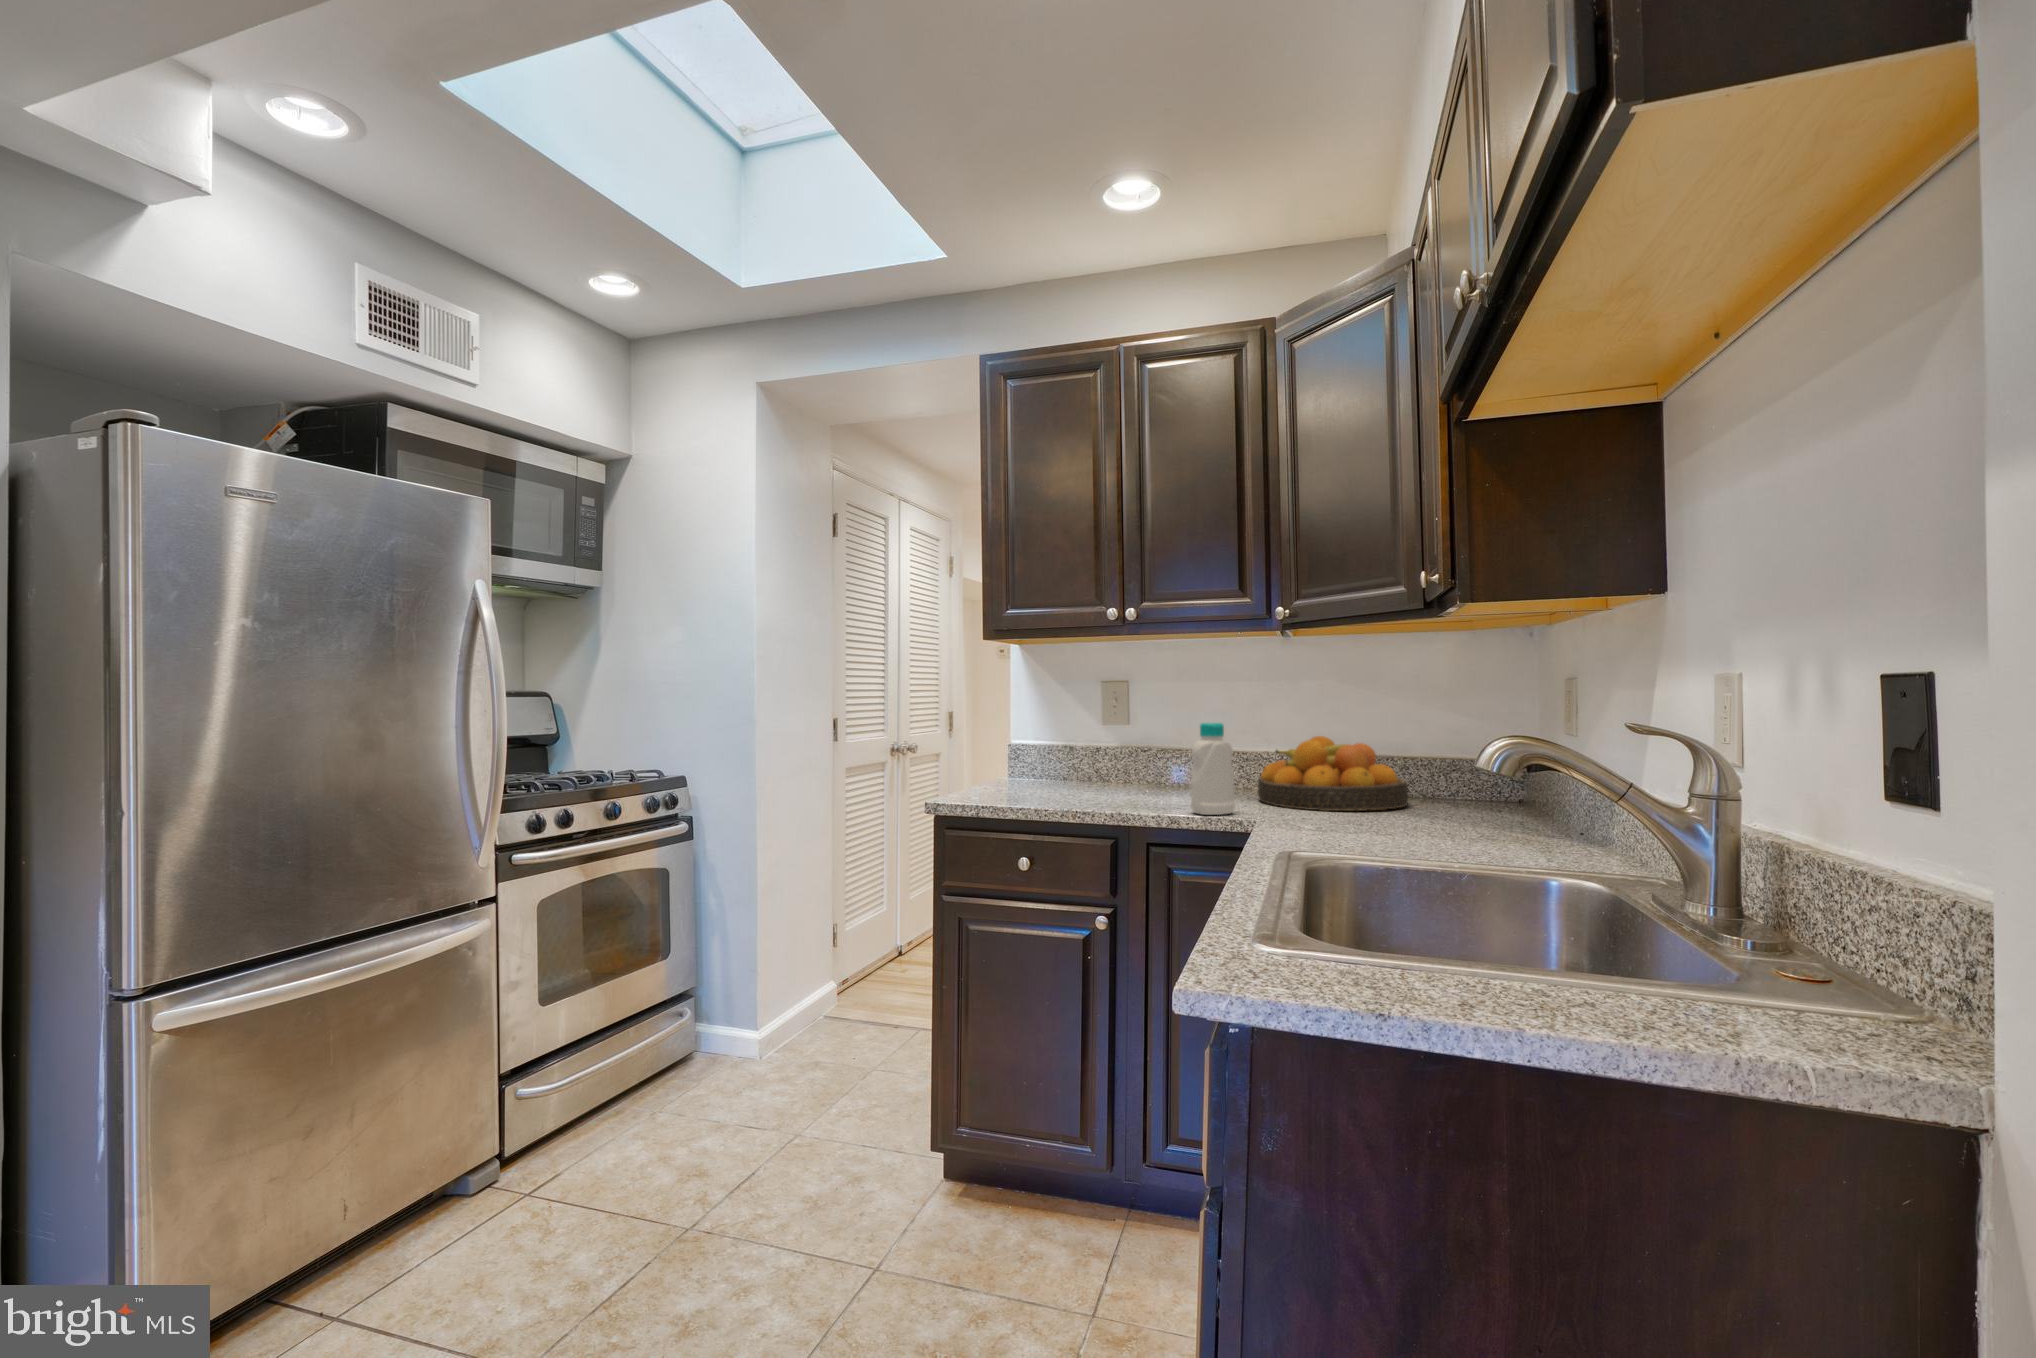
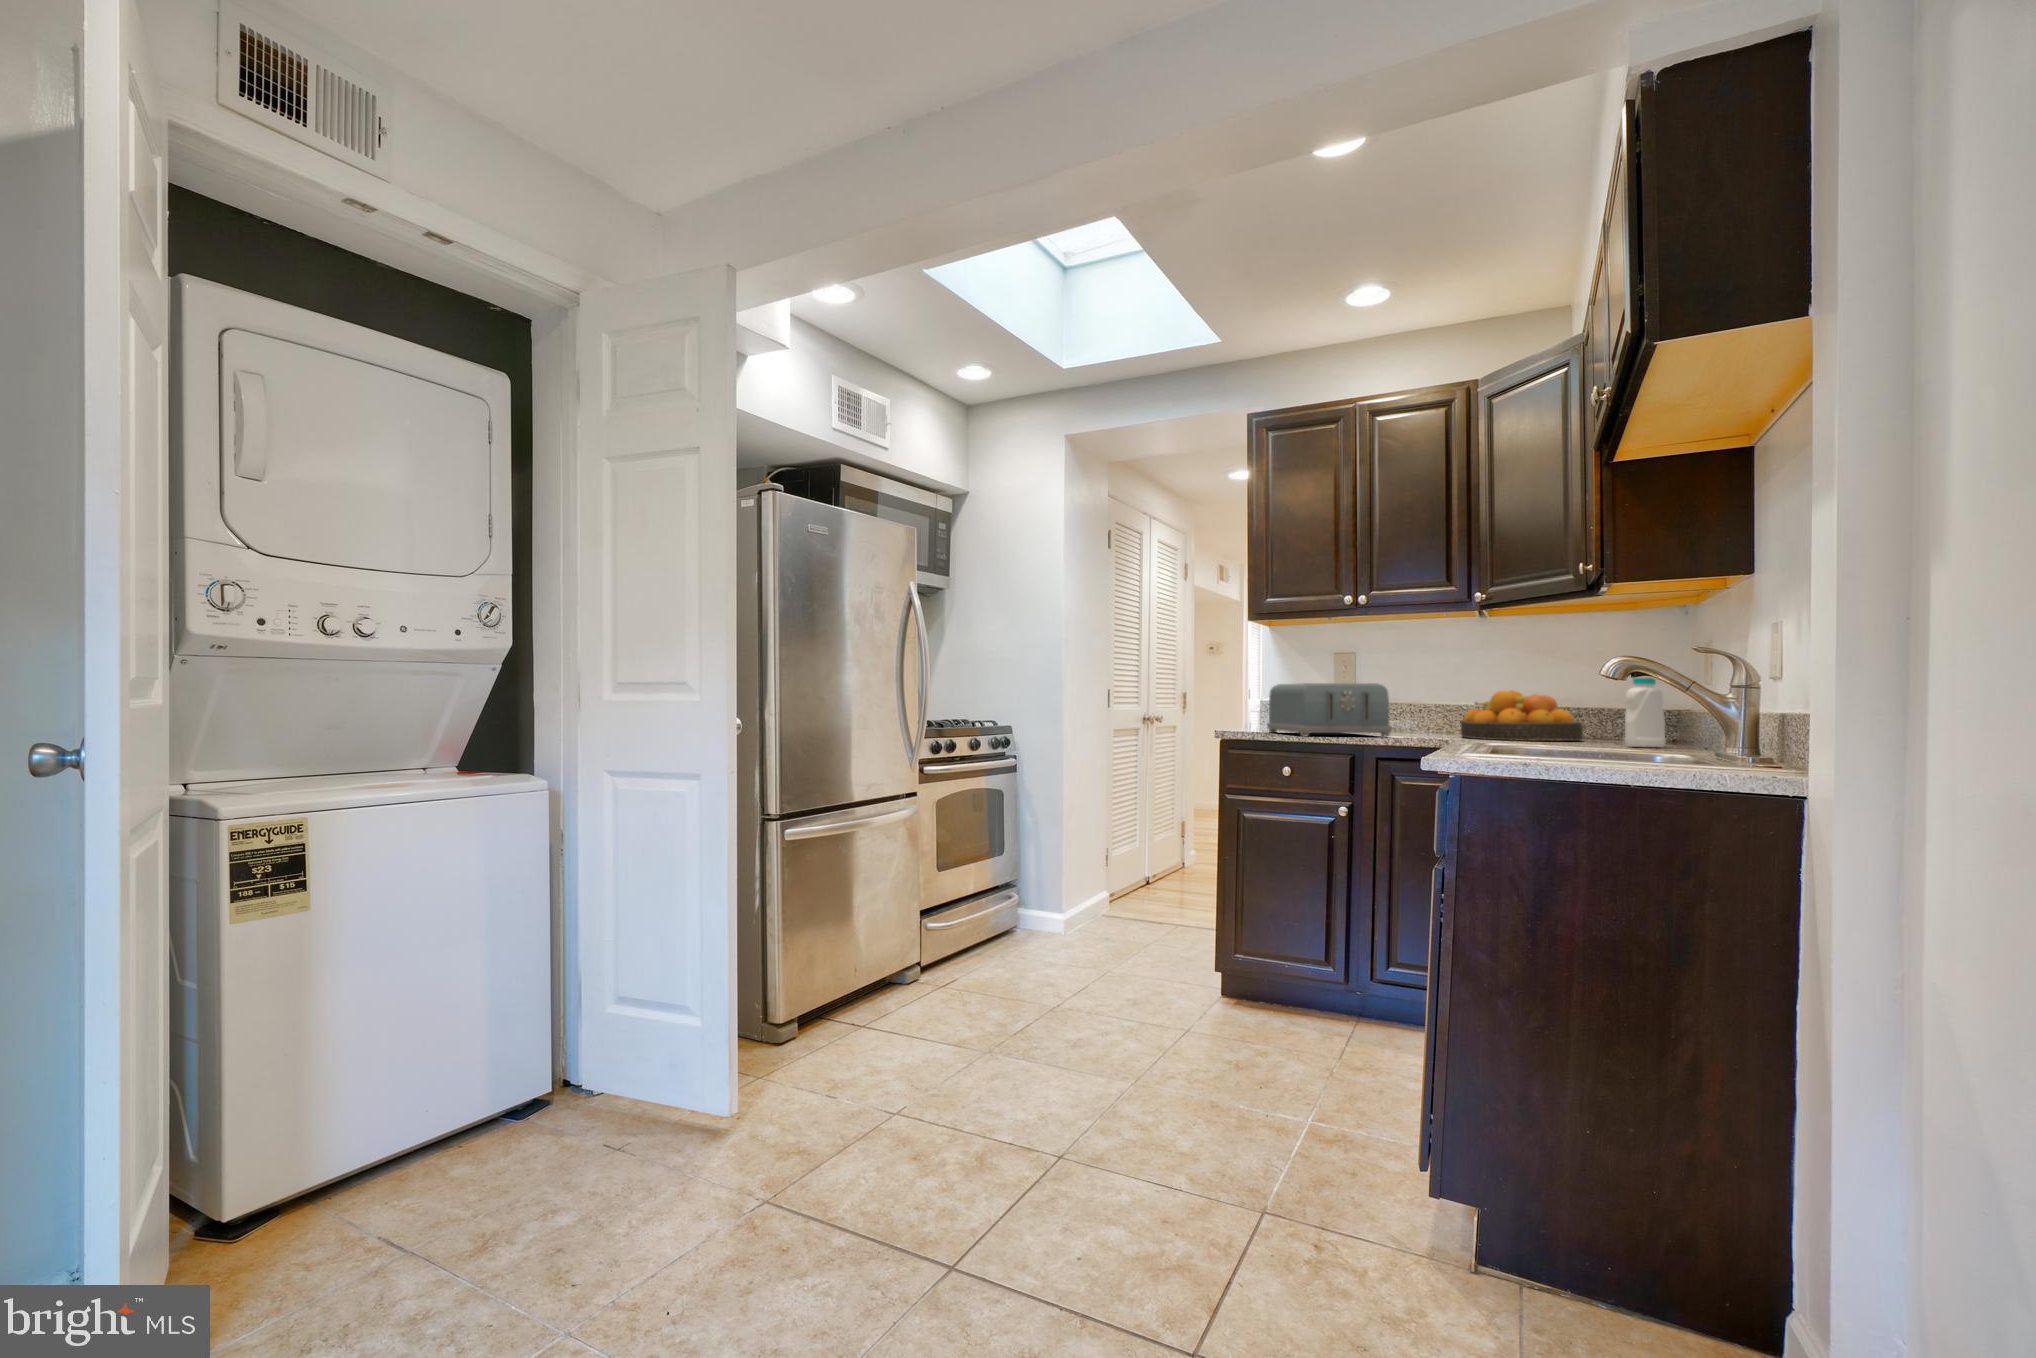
bottle: present [1191,723,1235,815] -> present [1625,678,1666,747]
toaster: none [1011,727,1170,810] -> present [1267,683,1392,737]

